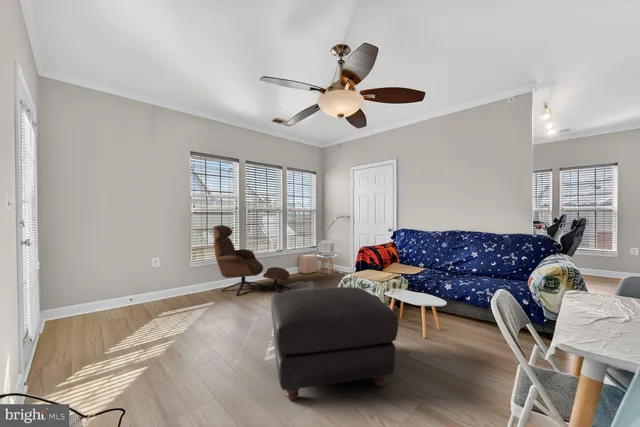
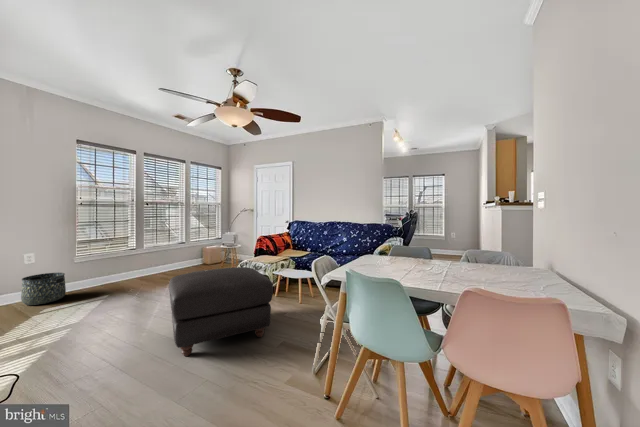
lounge chair: present [213,225,290,295] -> none [105,218,192,287]
basket: none [147,277,181,307] -> present [21,273,66,305]

